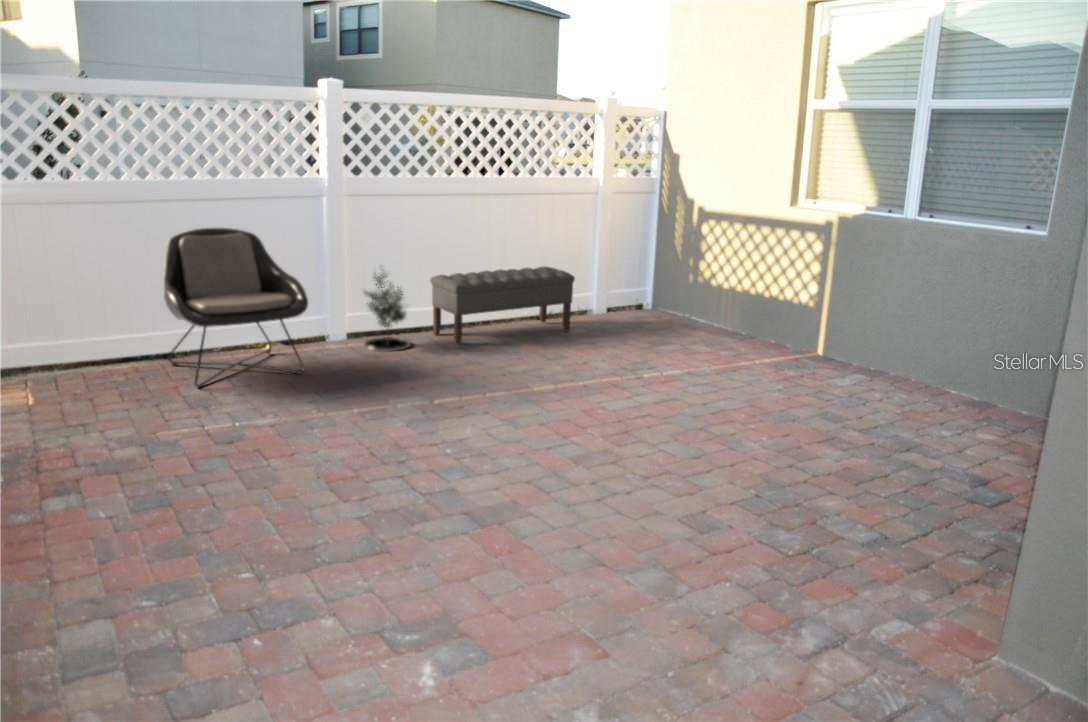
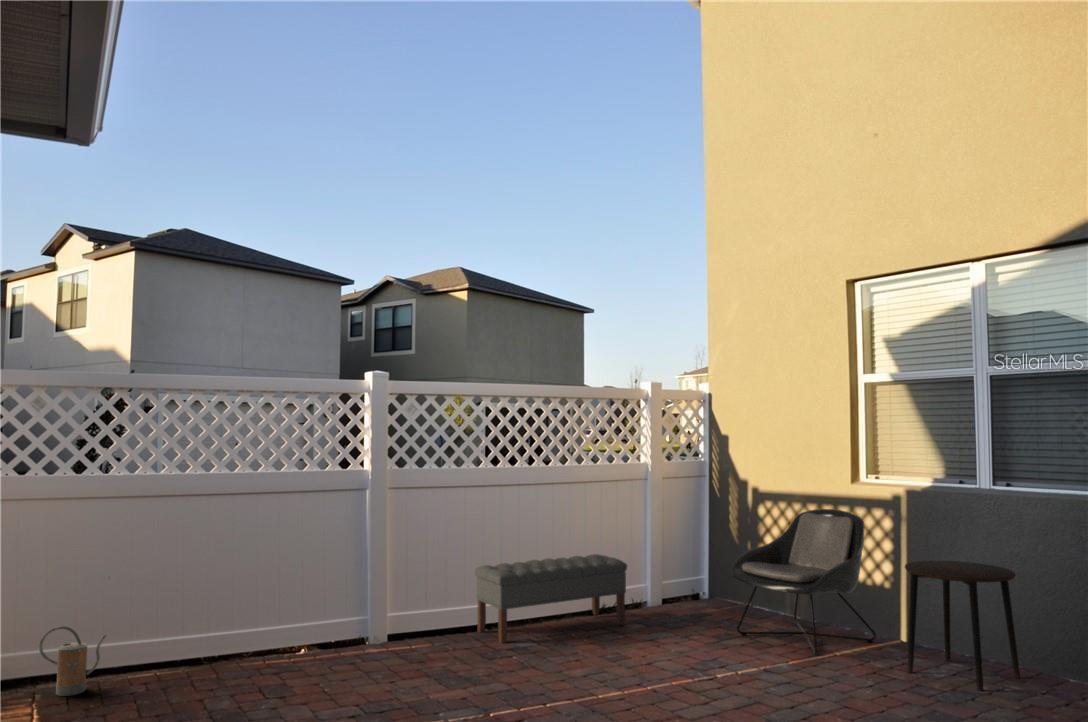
lounge chair: present [164,228,308,388] -> present [730,509,876,656]
potted tree: present [364,272,410,351] -> none [399,554,452,653]
side table: none [811,281,915,390] -> present [905,561,1020,691]
watering can: none [38,322,98,382] -> present [39,626,107,696]

